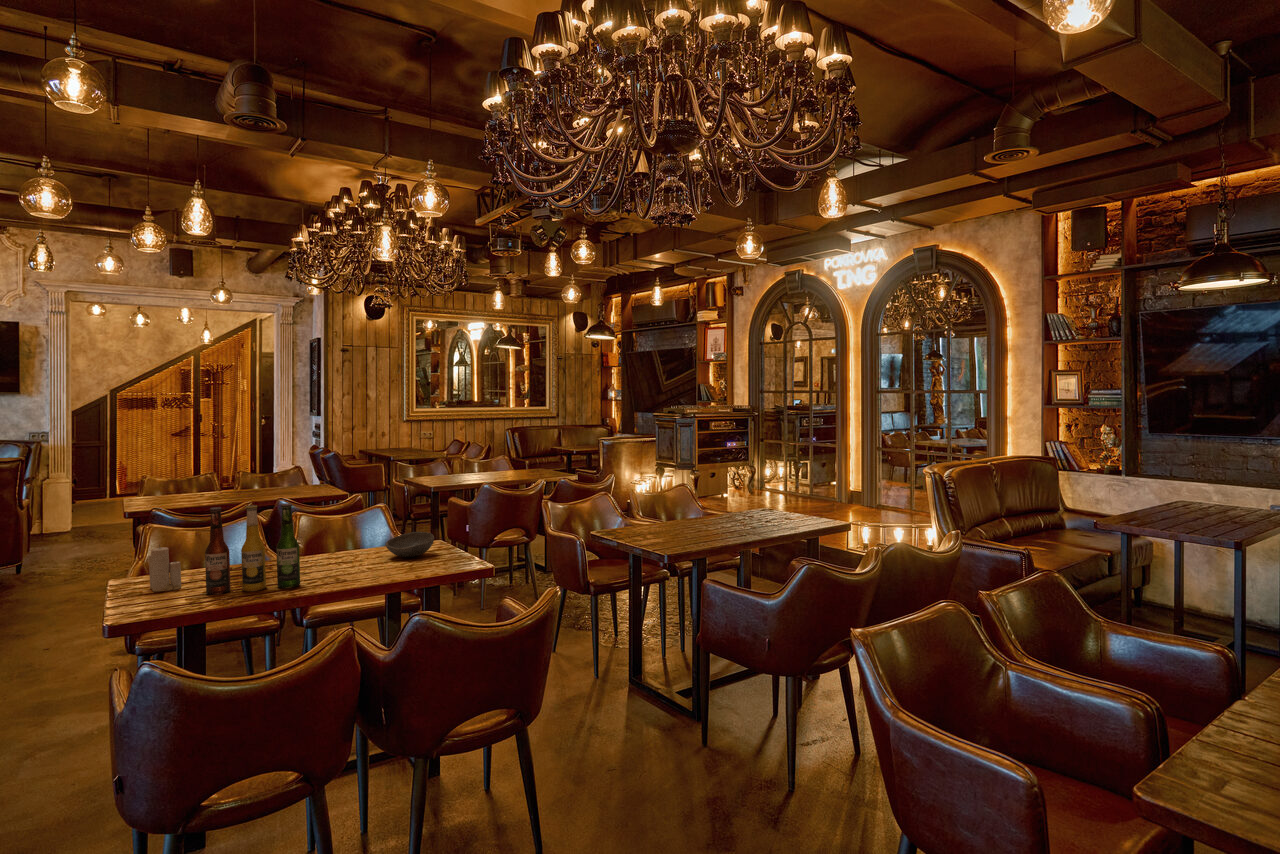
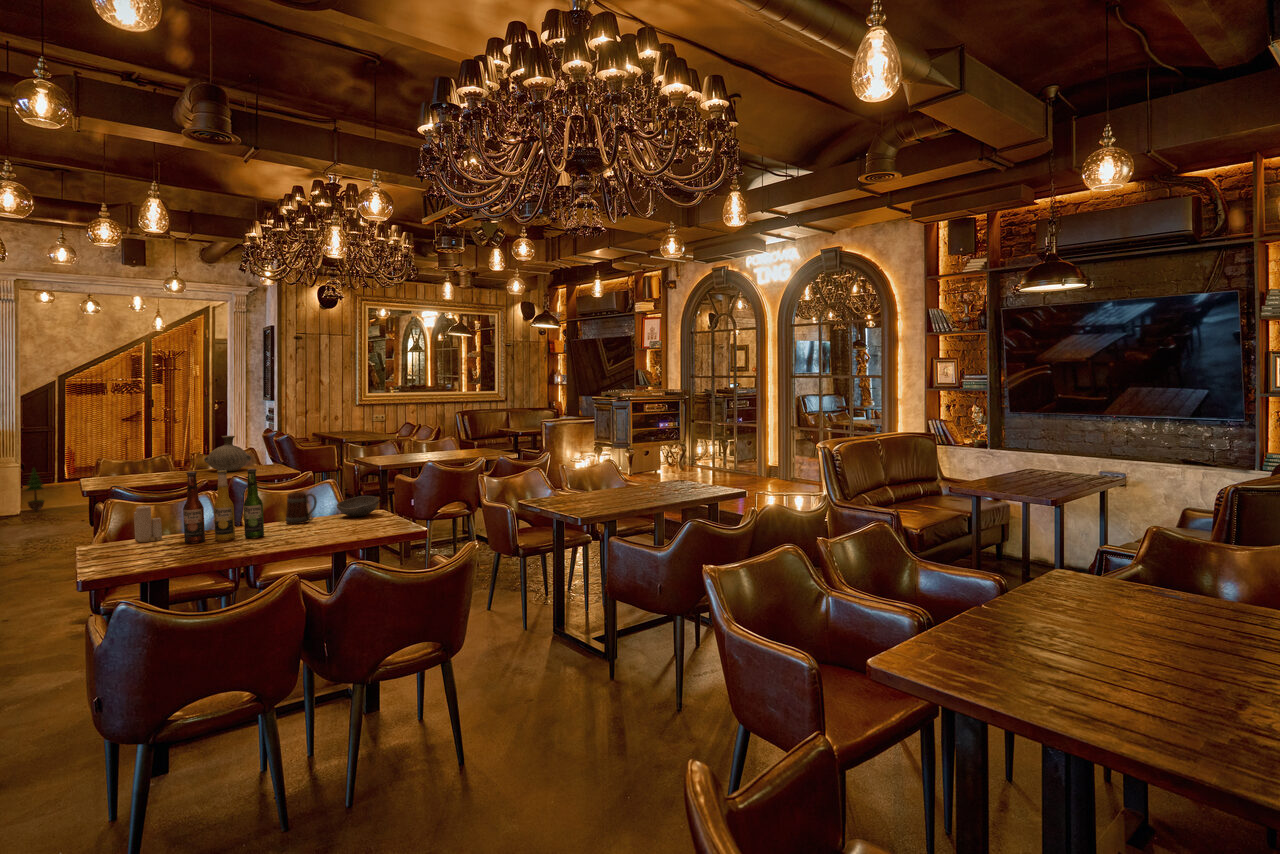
vase: none [244,456,293,495] -> present [204,436,251,471]
potted tree: none [69,484,91,530] -> present [26,468,44,511]
beer mug: none [327,528,363,567] -> present [286,492,317,524]

